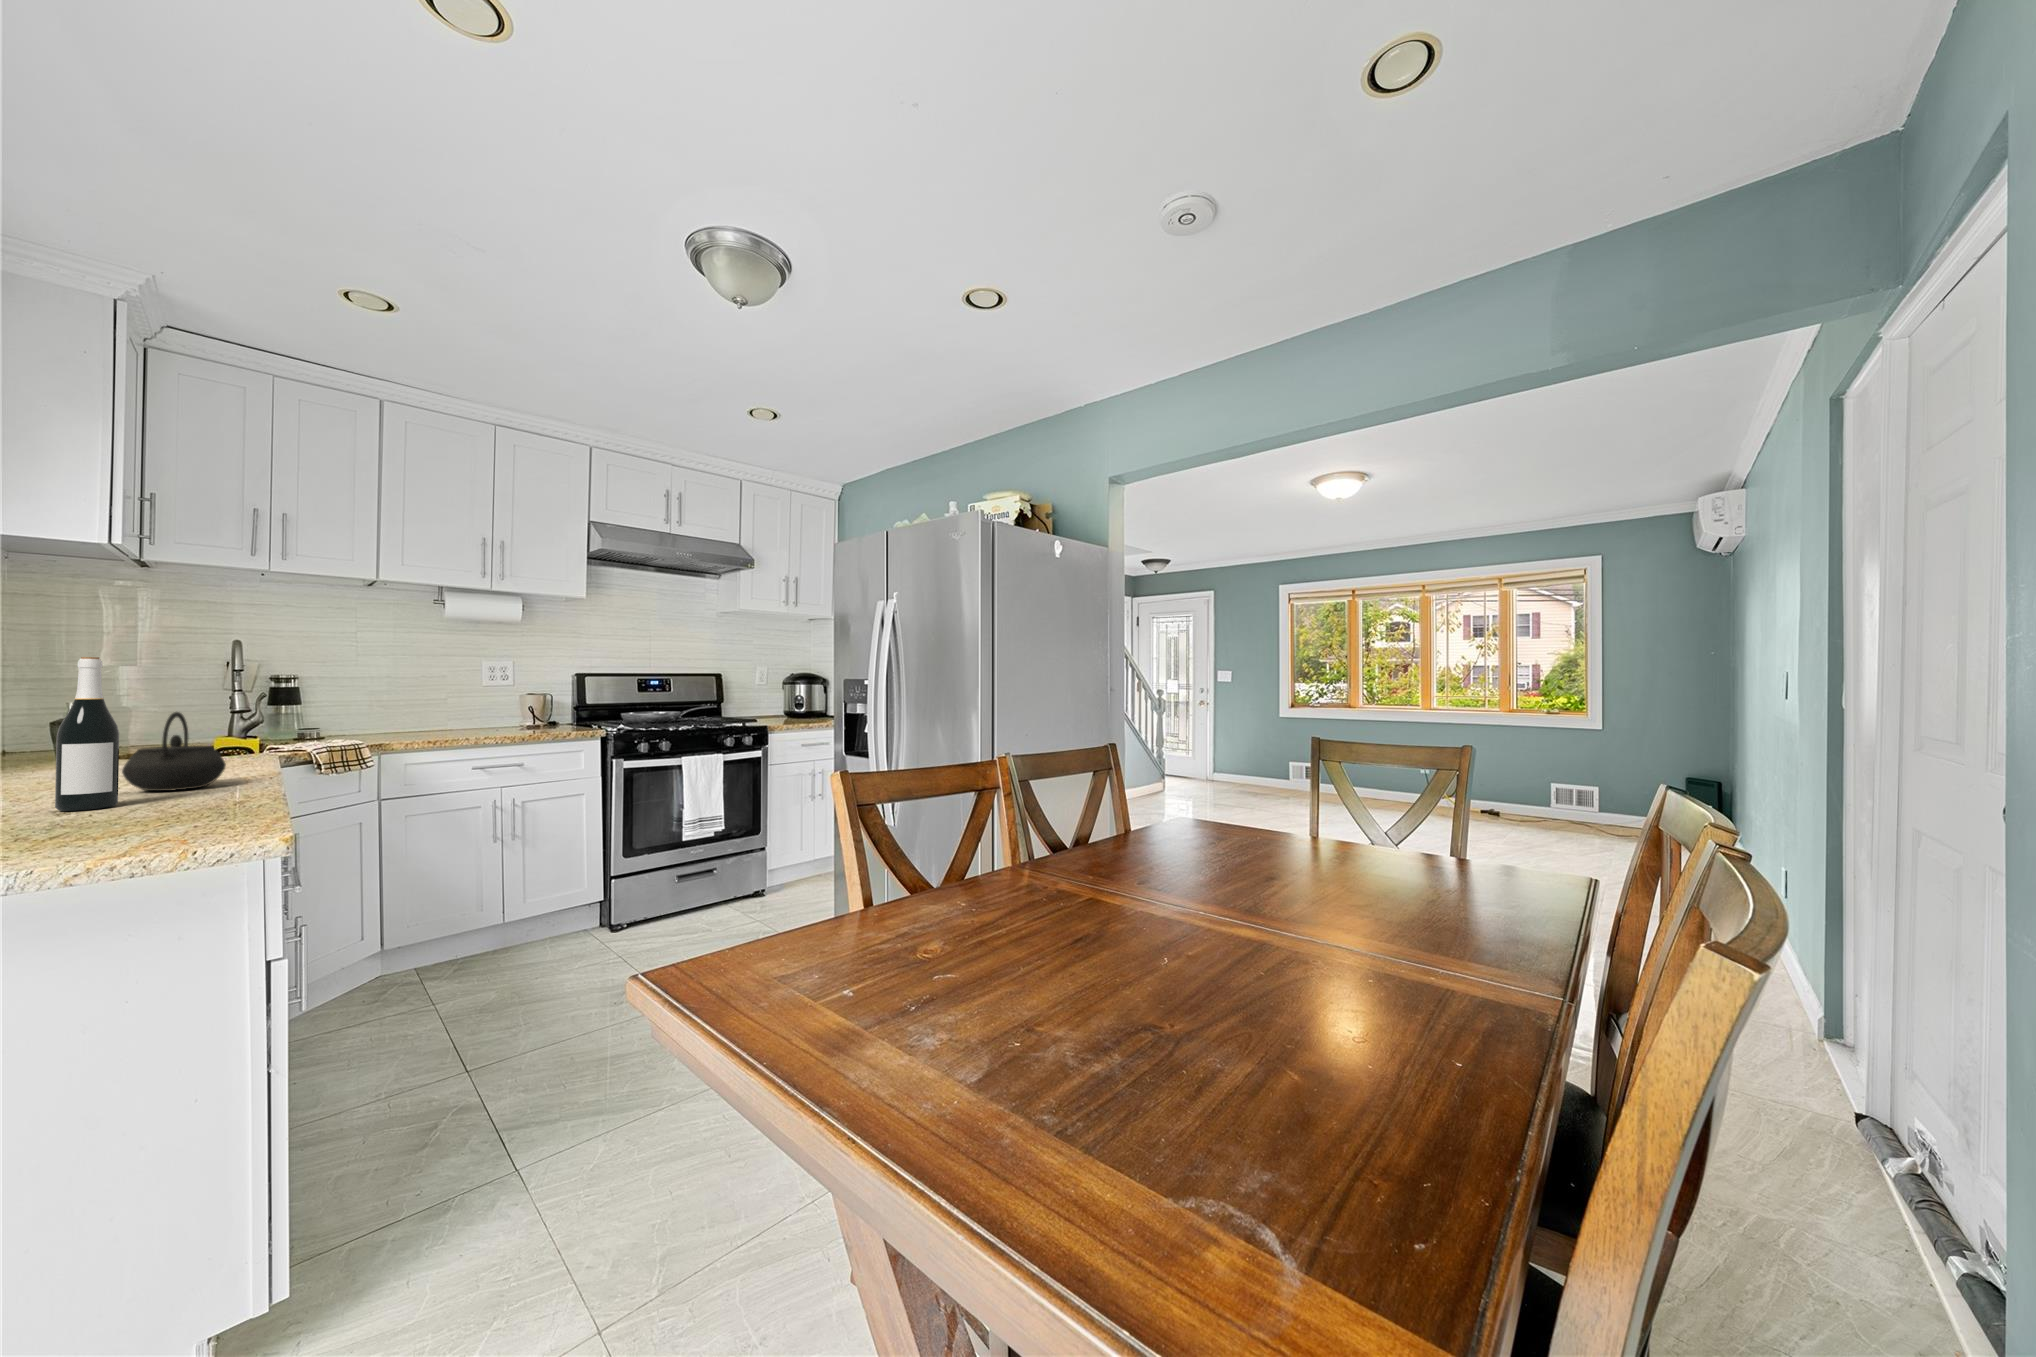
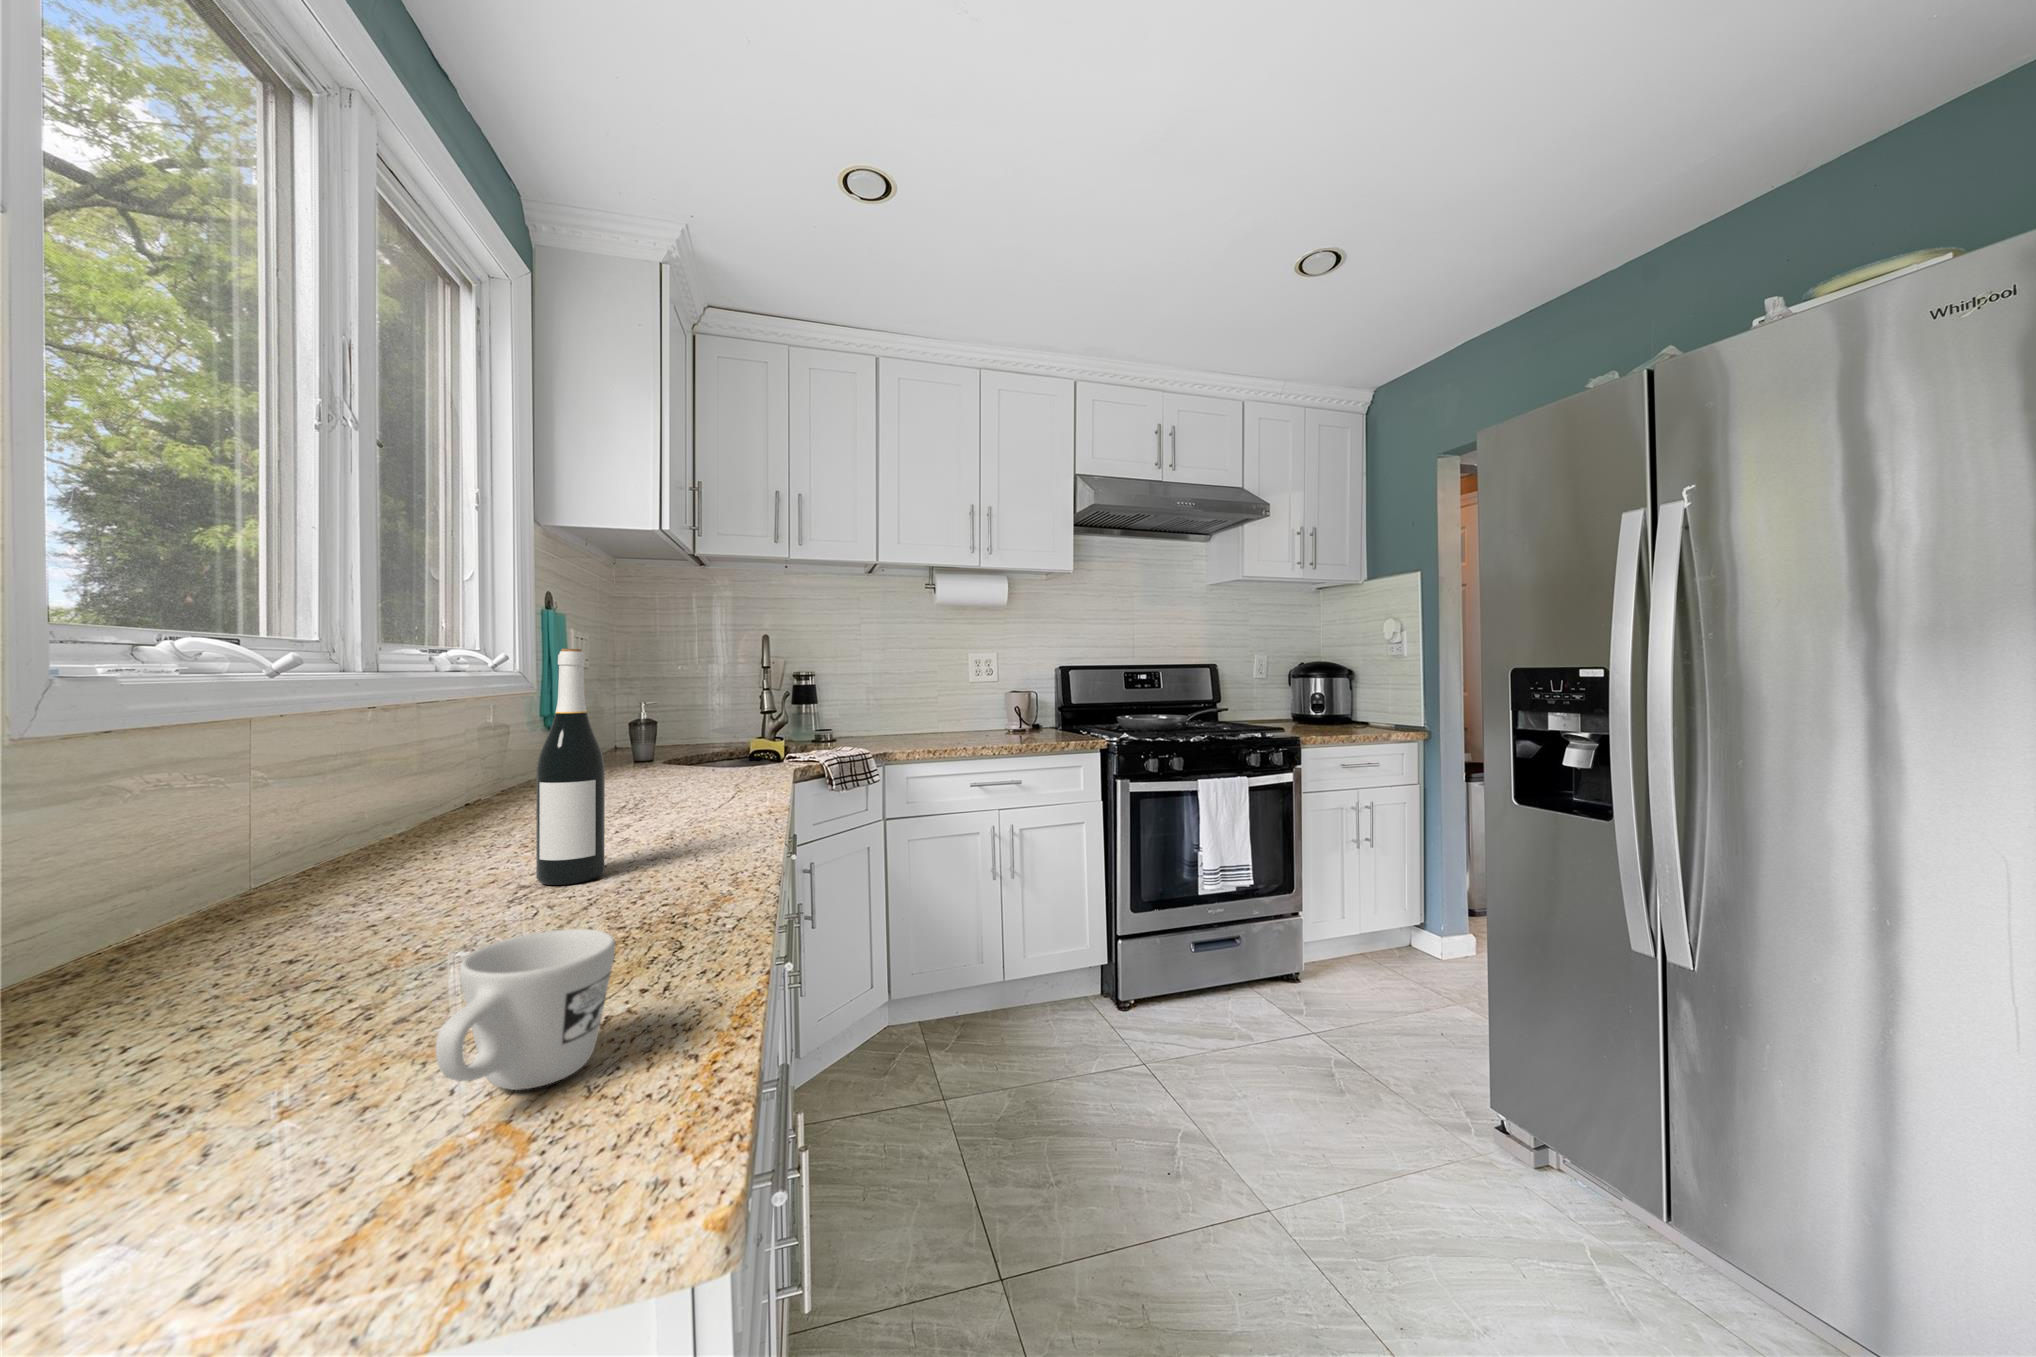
kettle: present [122,712,226,791] -> none [630,726,734,838]
mug: none [109,785,194,842] -> present [435,929,615,1090]

